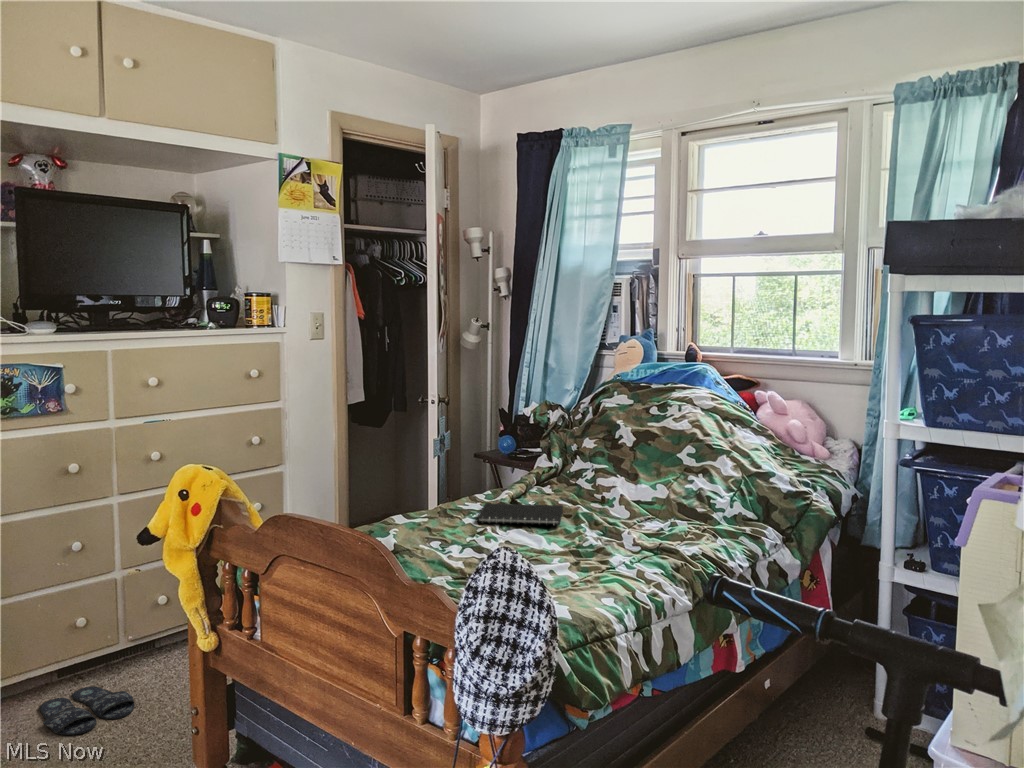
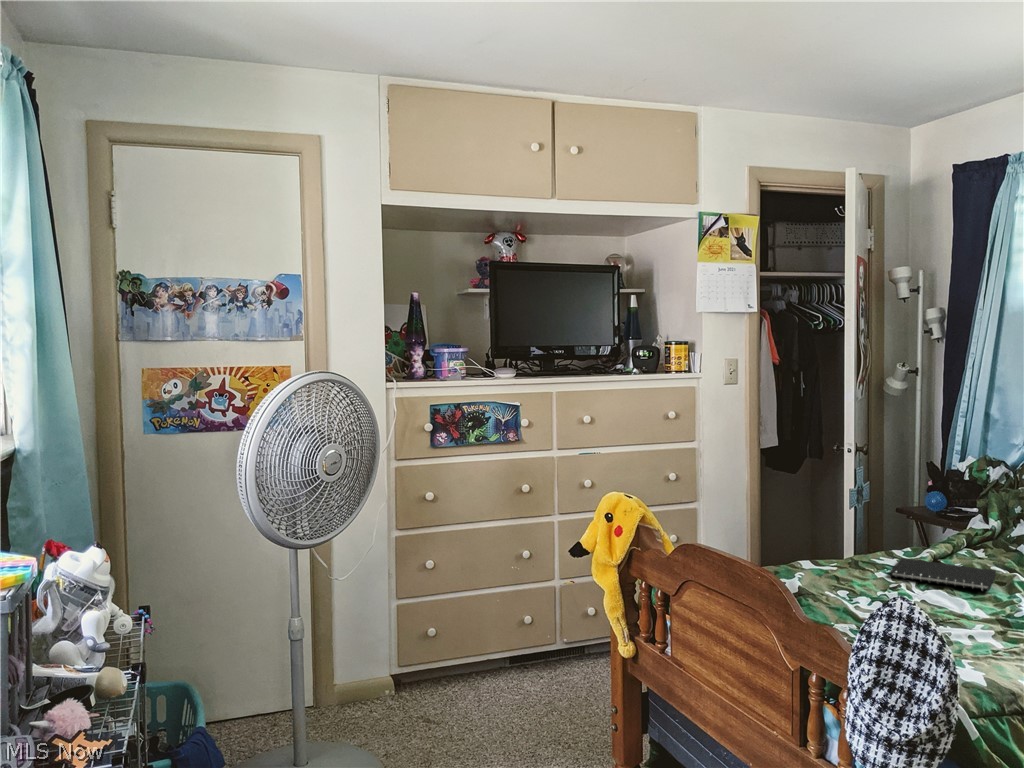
slippers: present [39,686,134,735] -> none [495,673,564,710]

